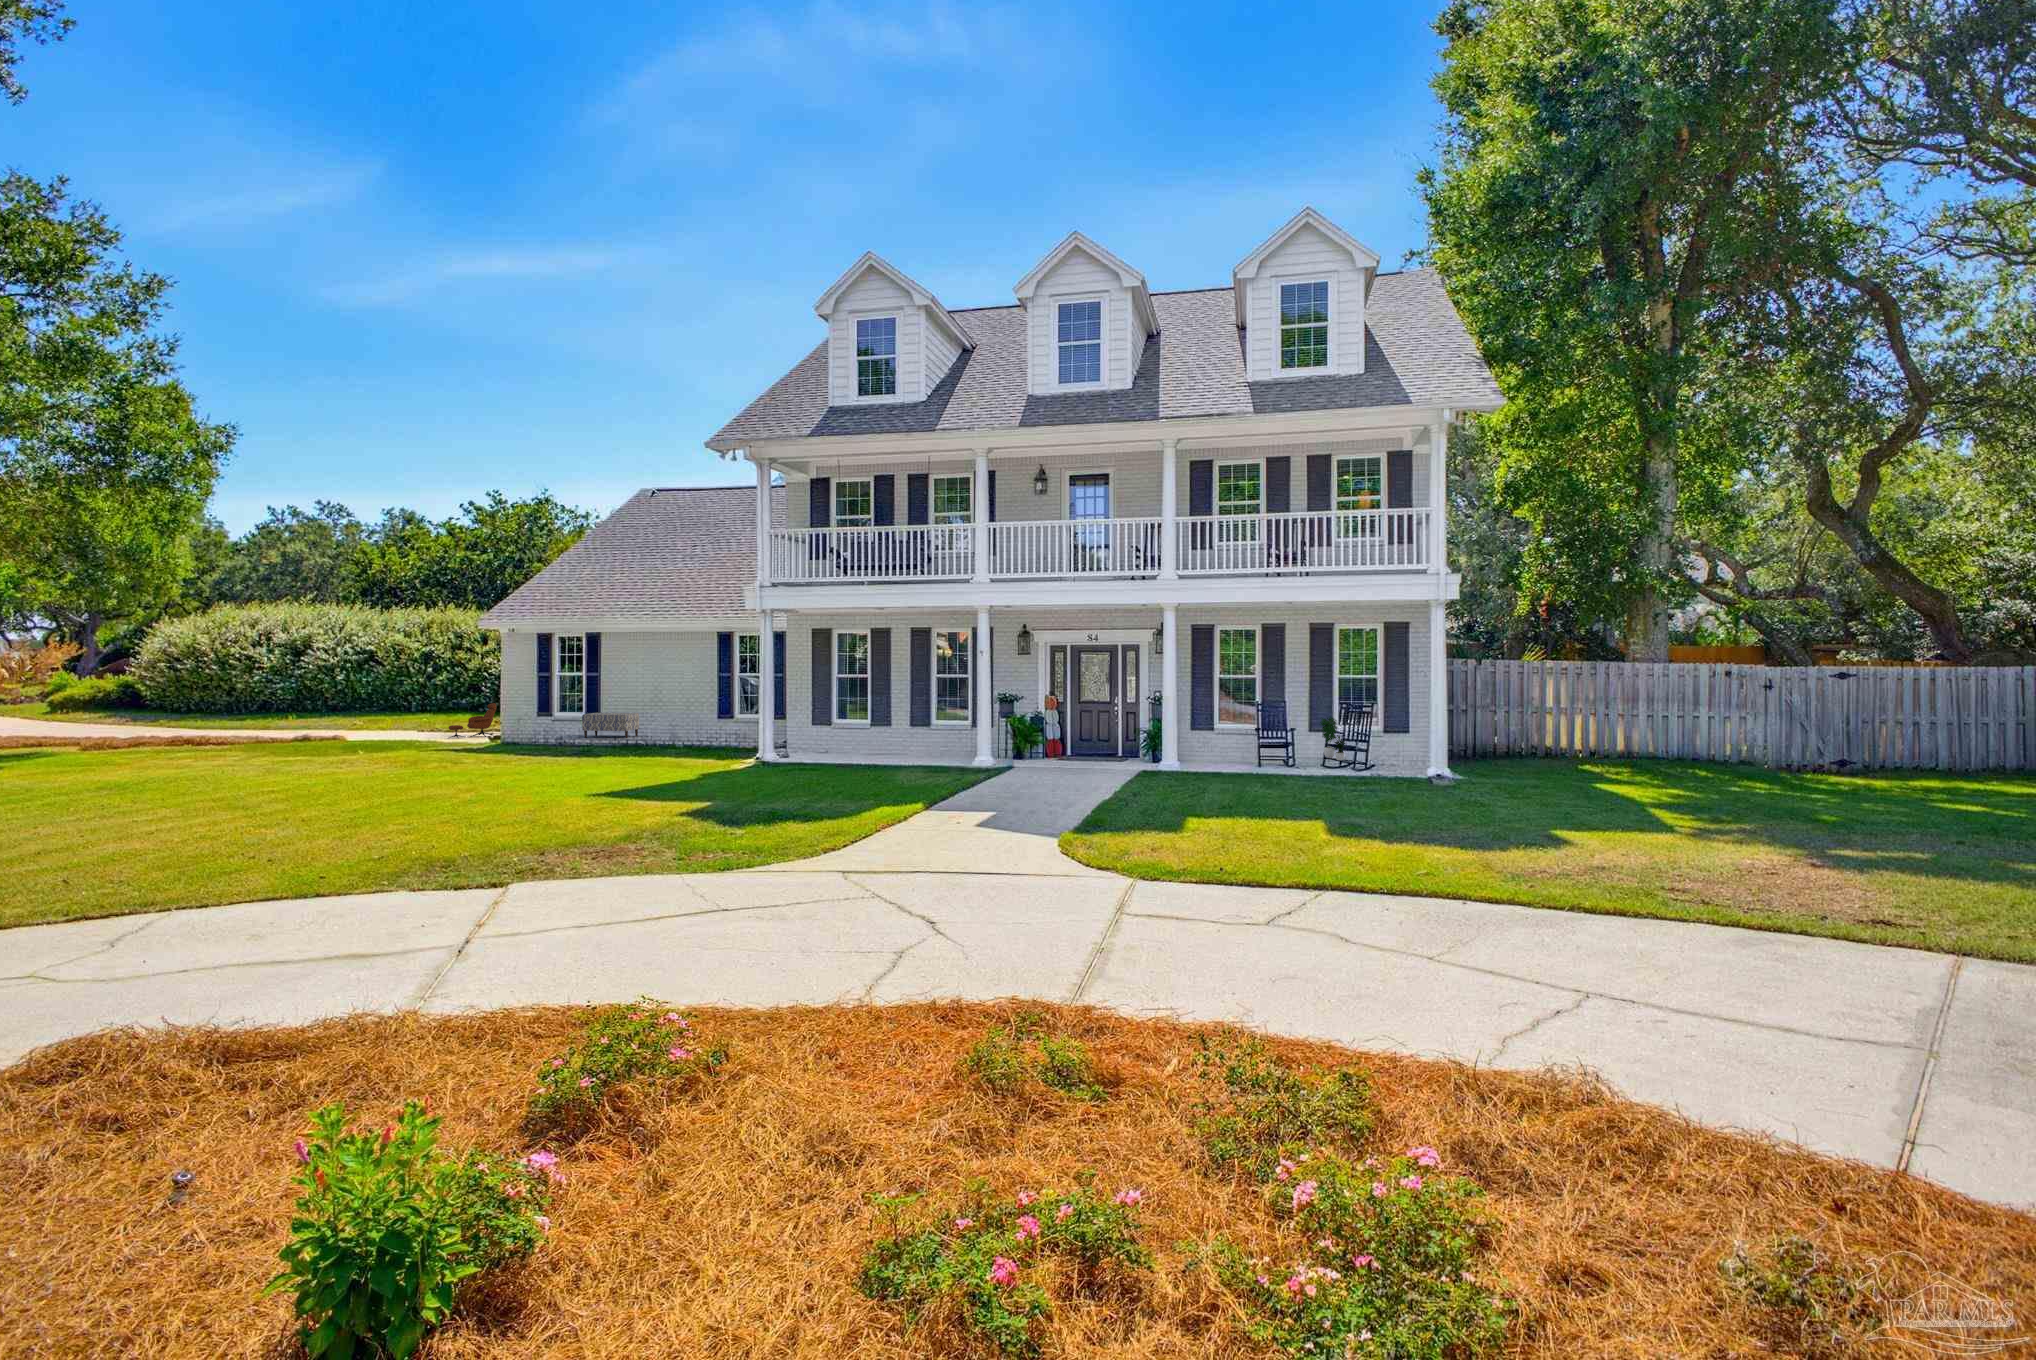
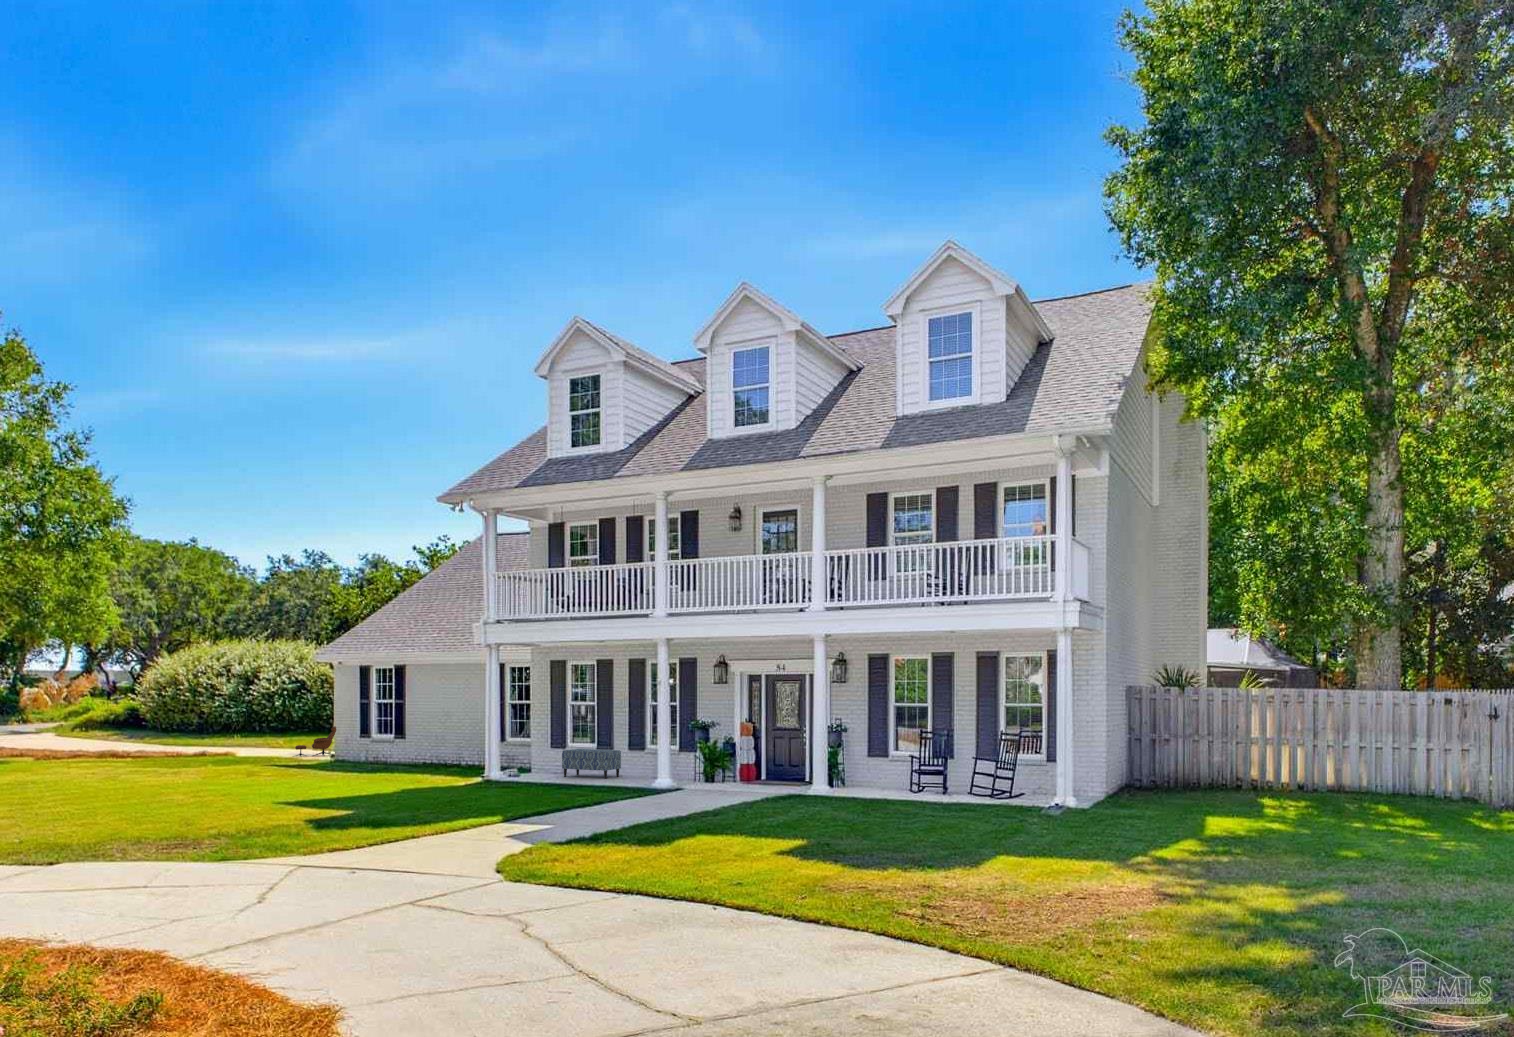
bench: present [582,713,639,738] -> present [562,749,621,779]
potted plant: present [1320,717,1347,760] -> none [985,748,1008,798]

